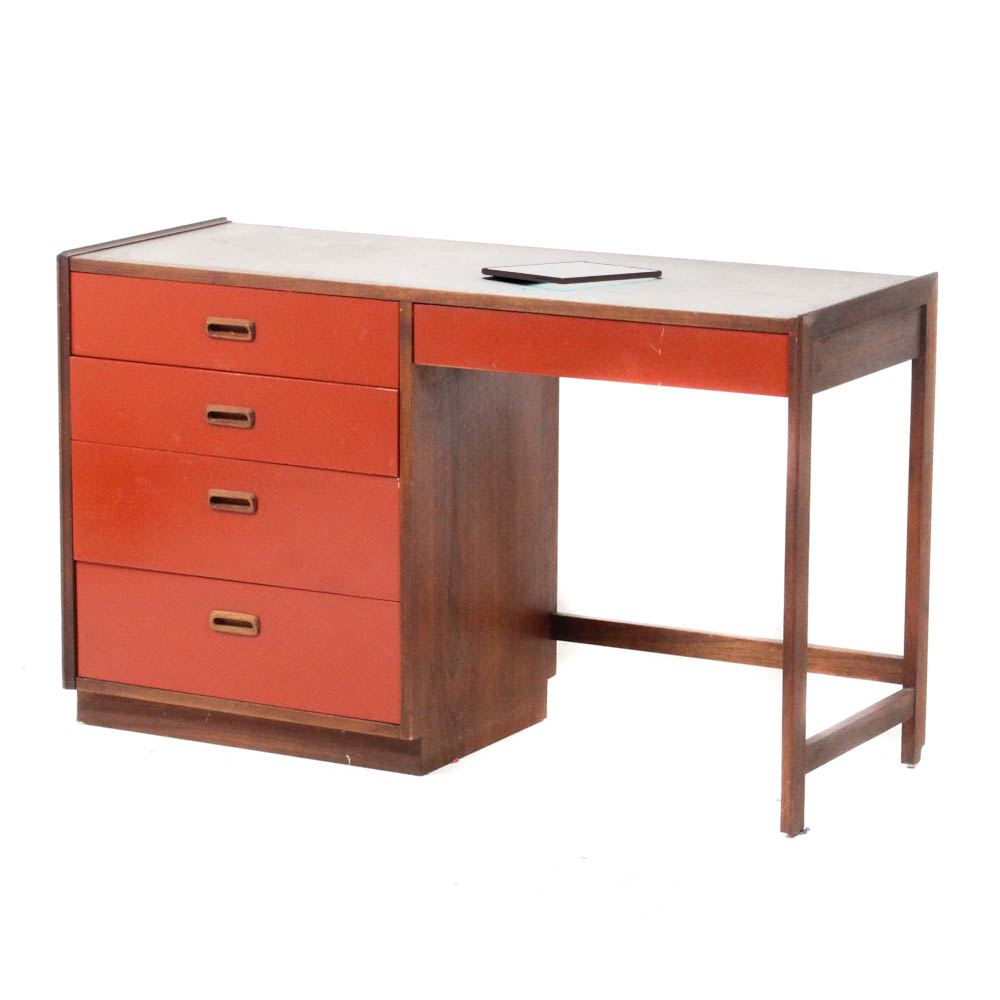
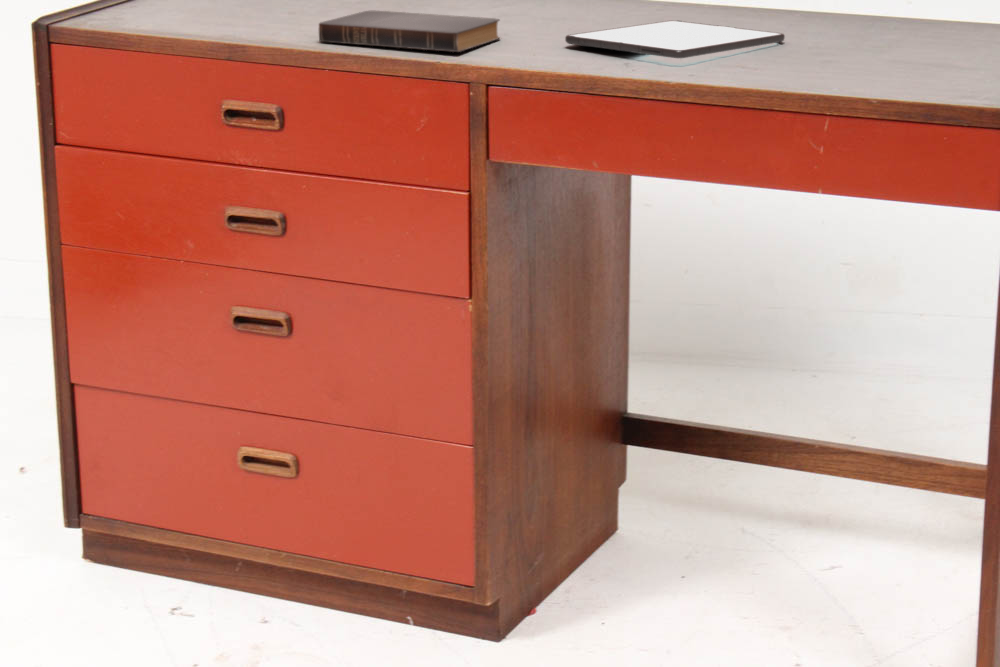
book: none [286,249,432,278] -> present [319,11,500,52]

